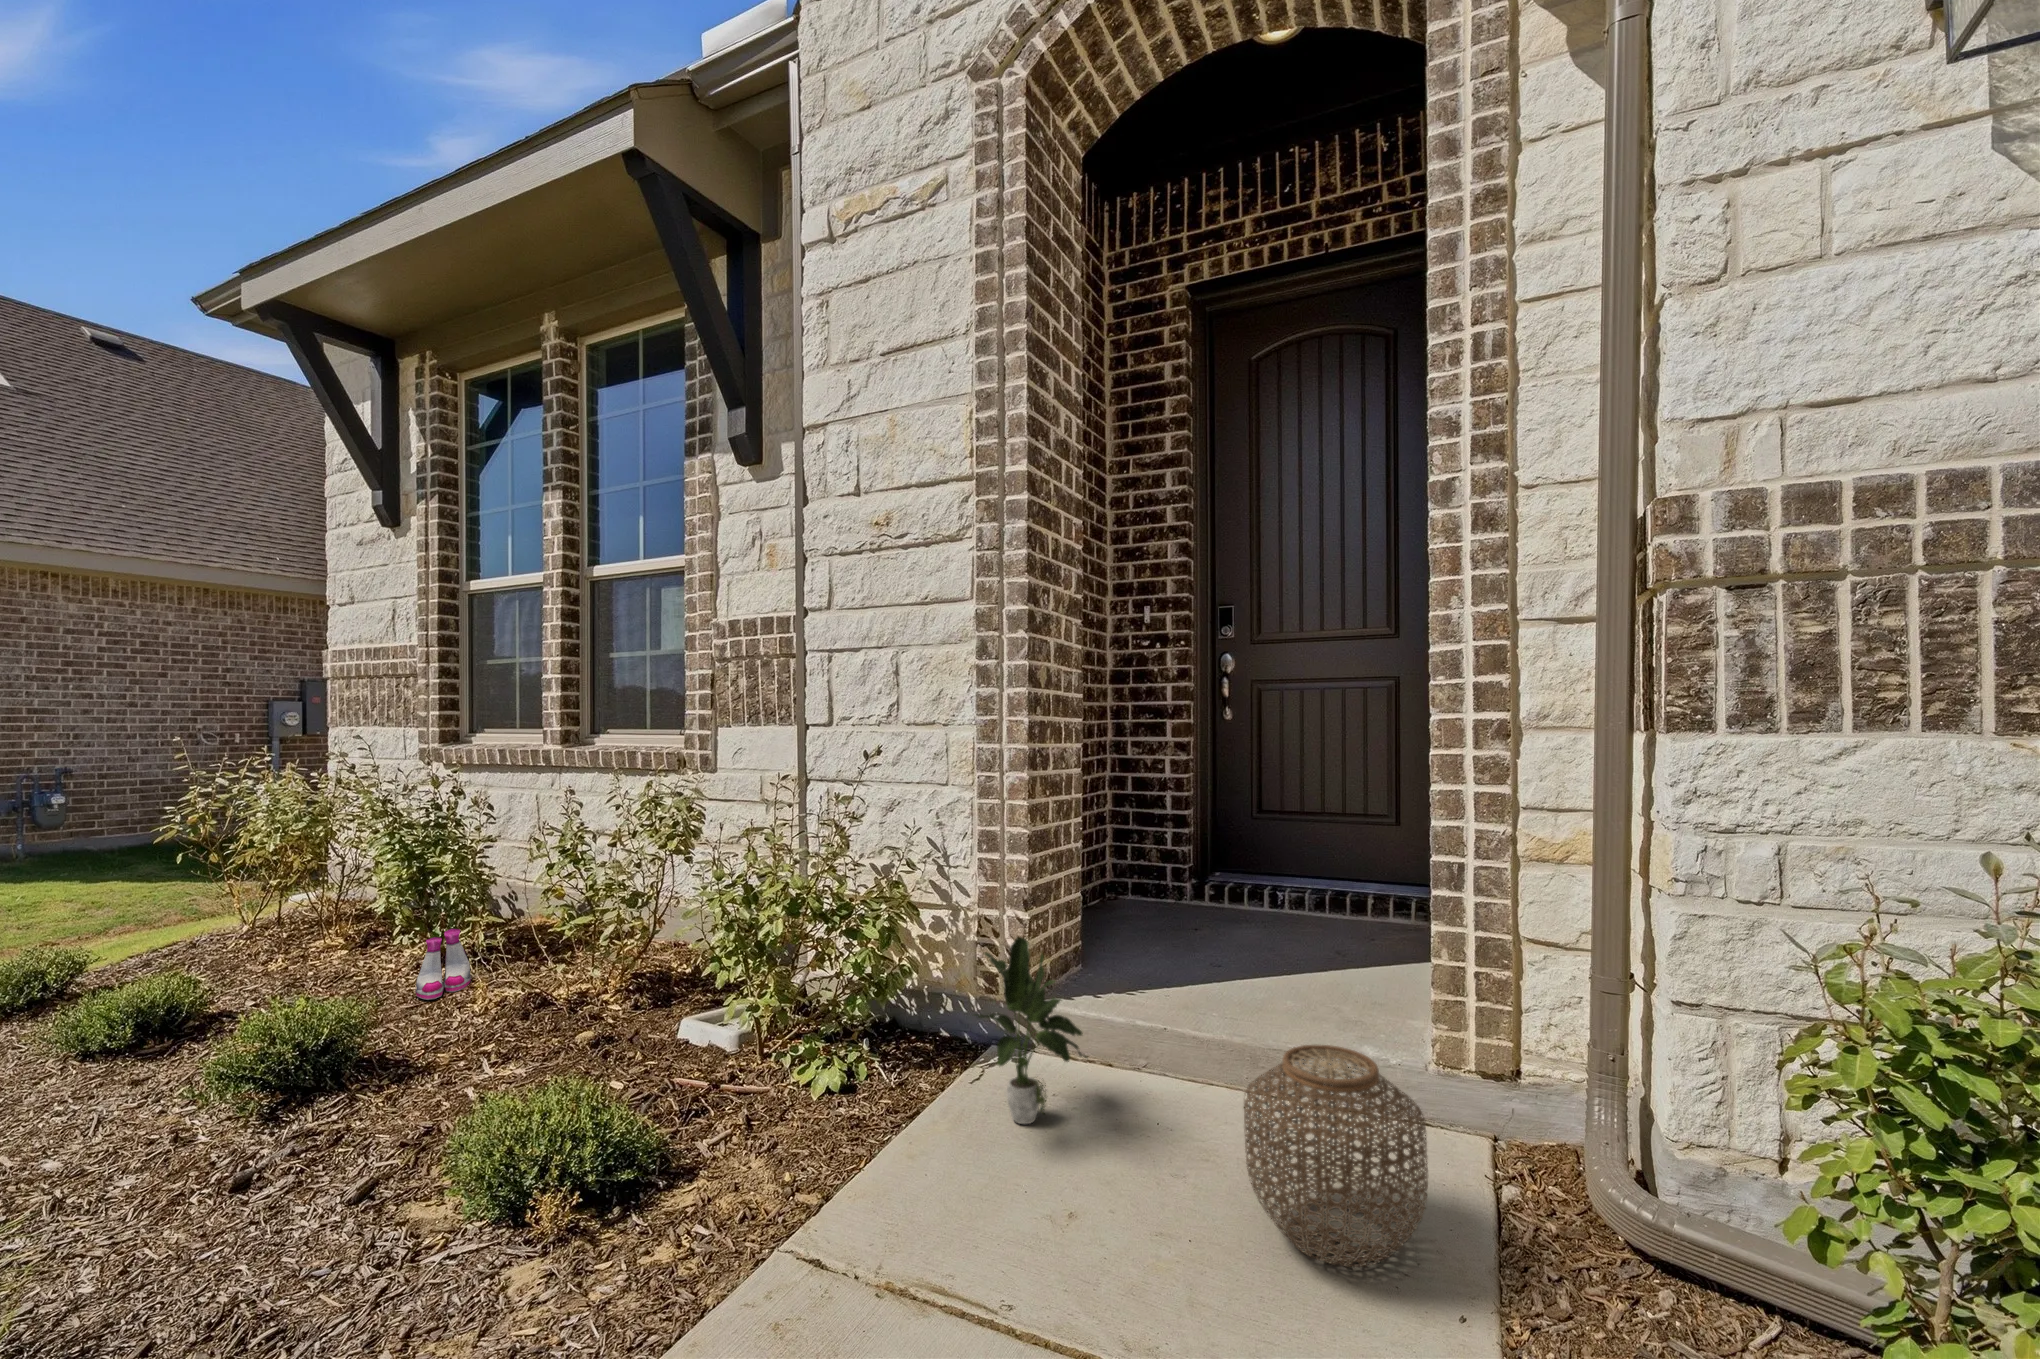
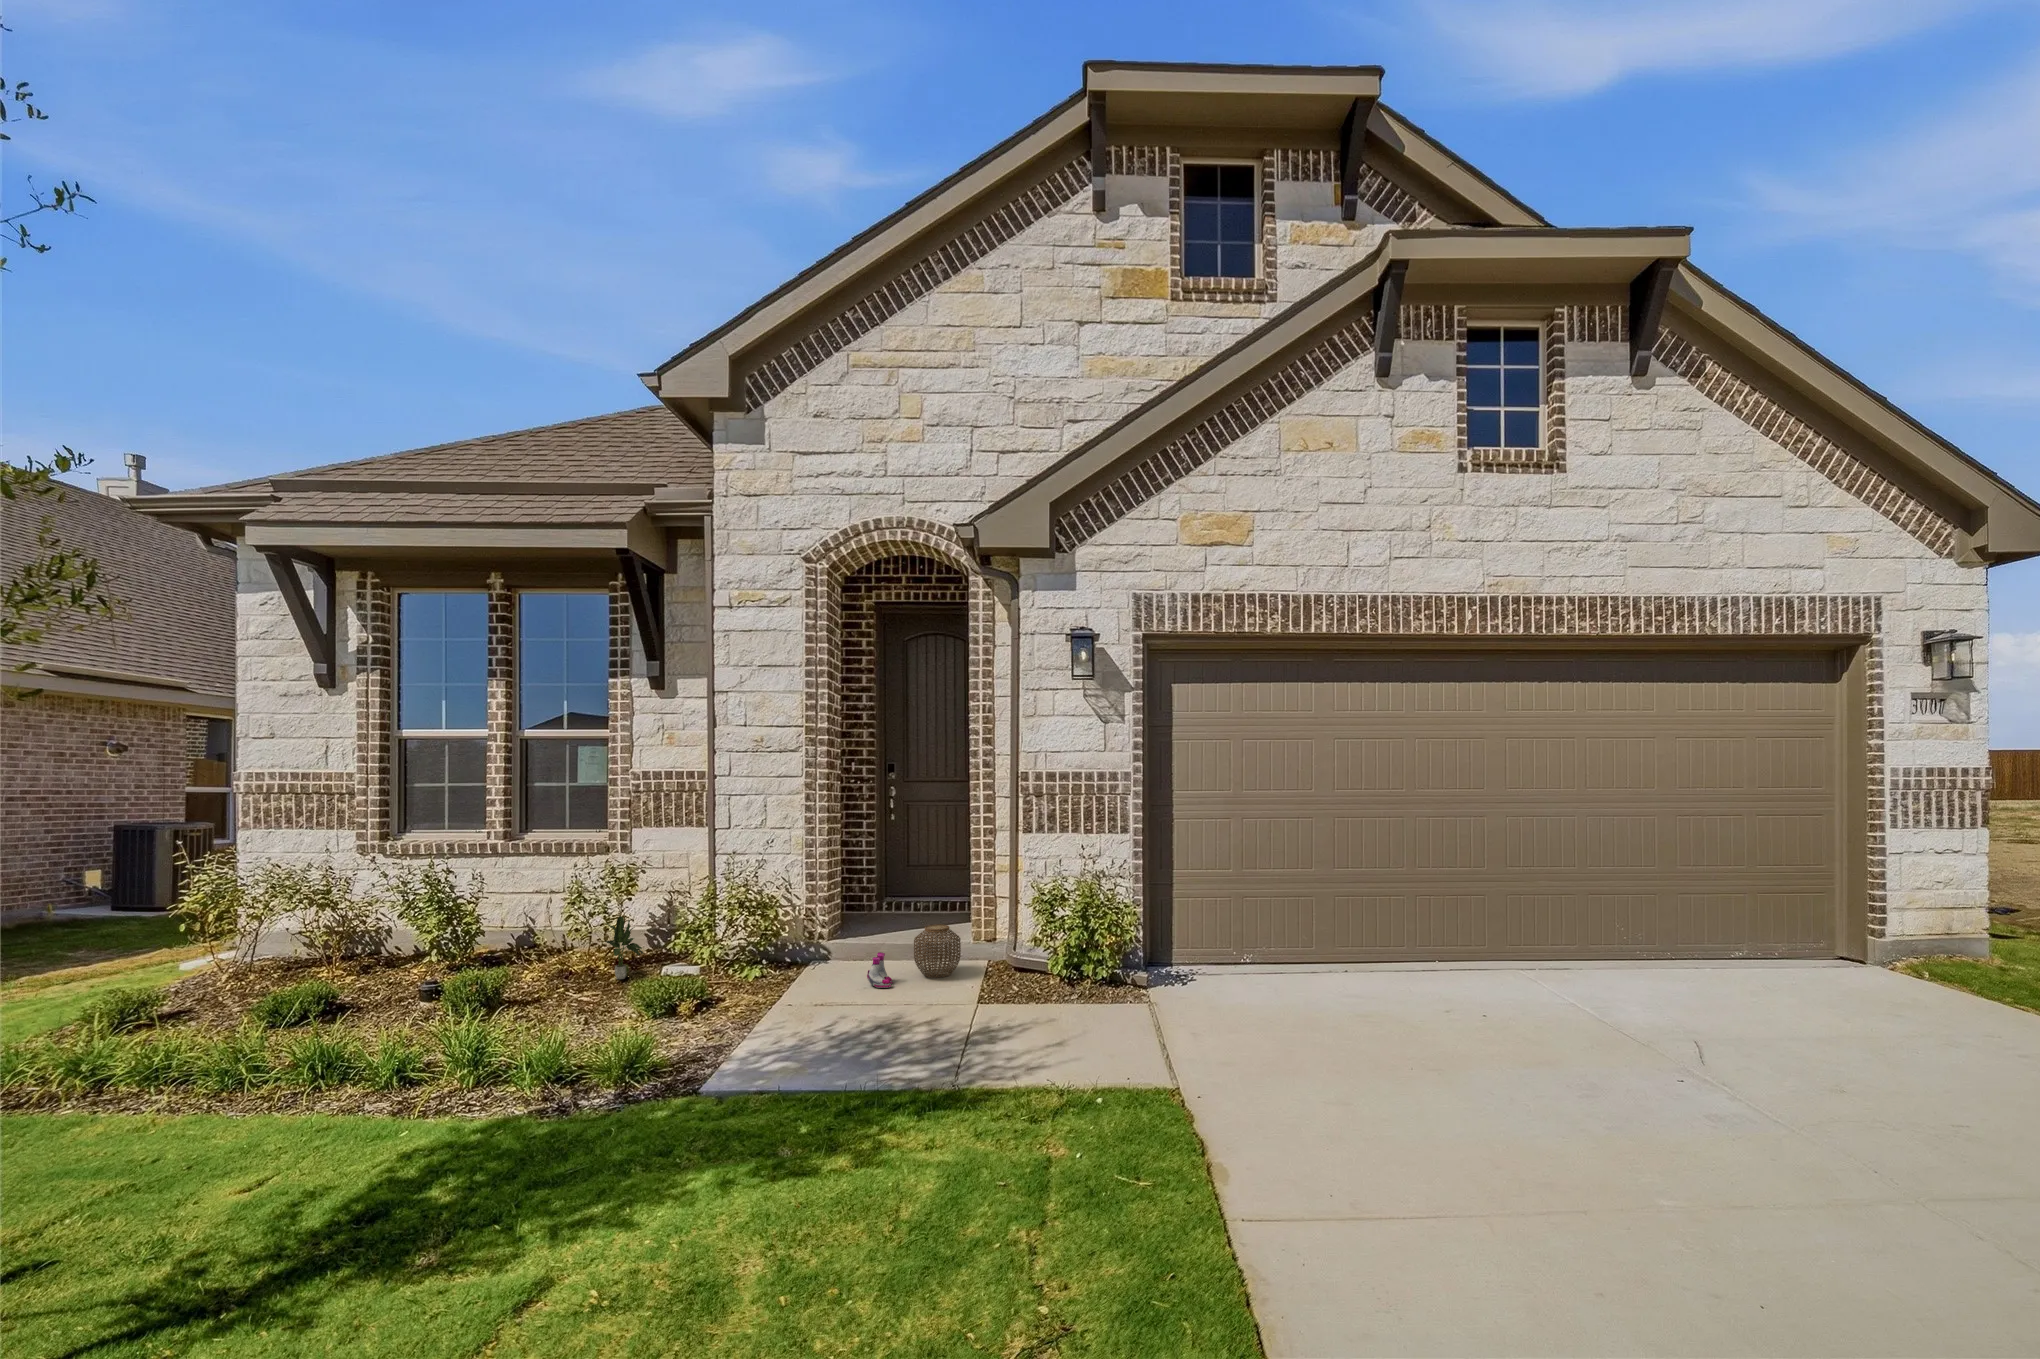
boots: present [415,929,471,1000] -> present [867,952,892,988]
potted plant: present [975,937,1087,1124] -> present [605,916,644,979]

